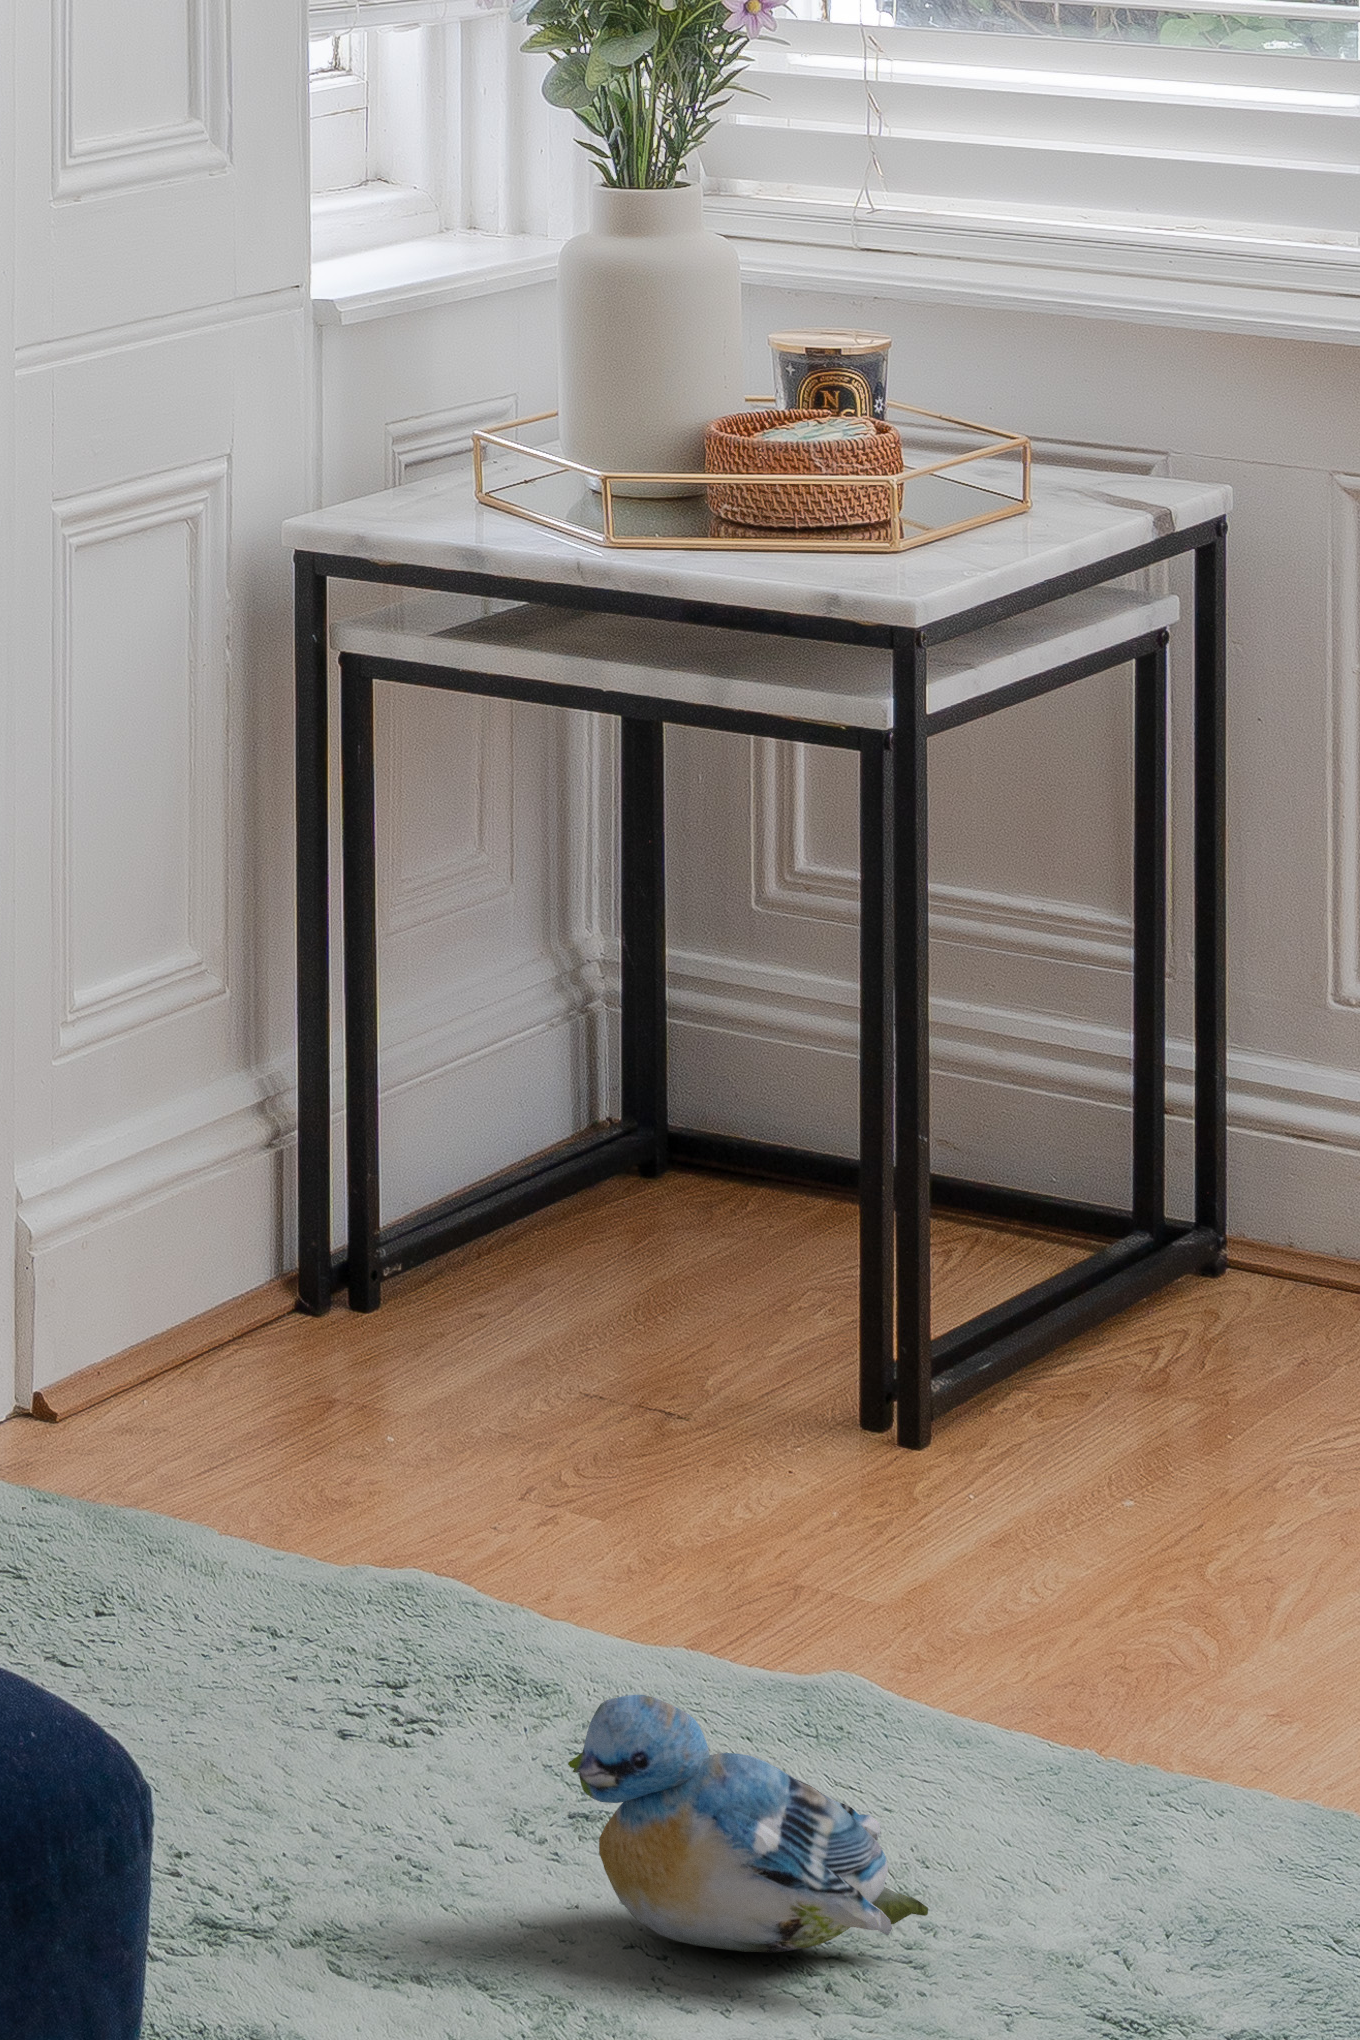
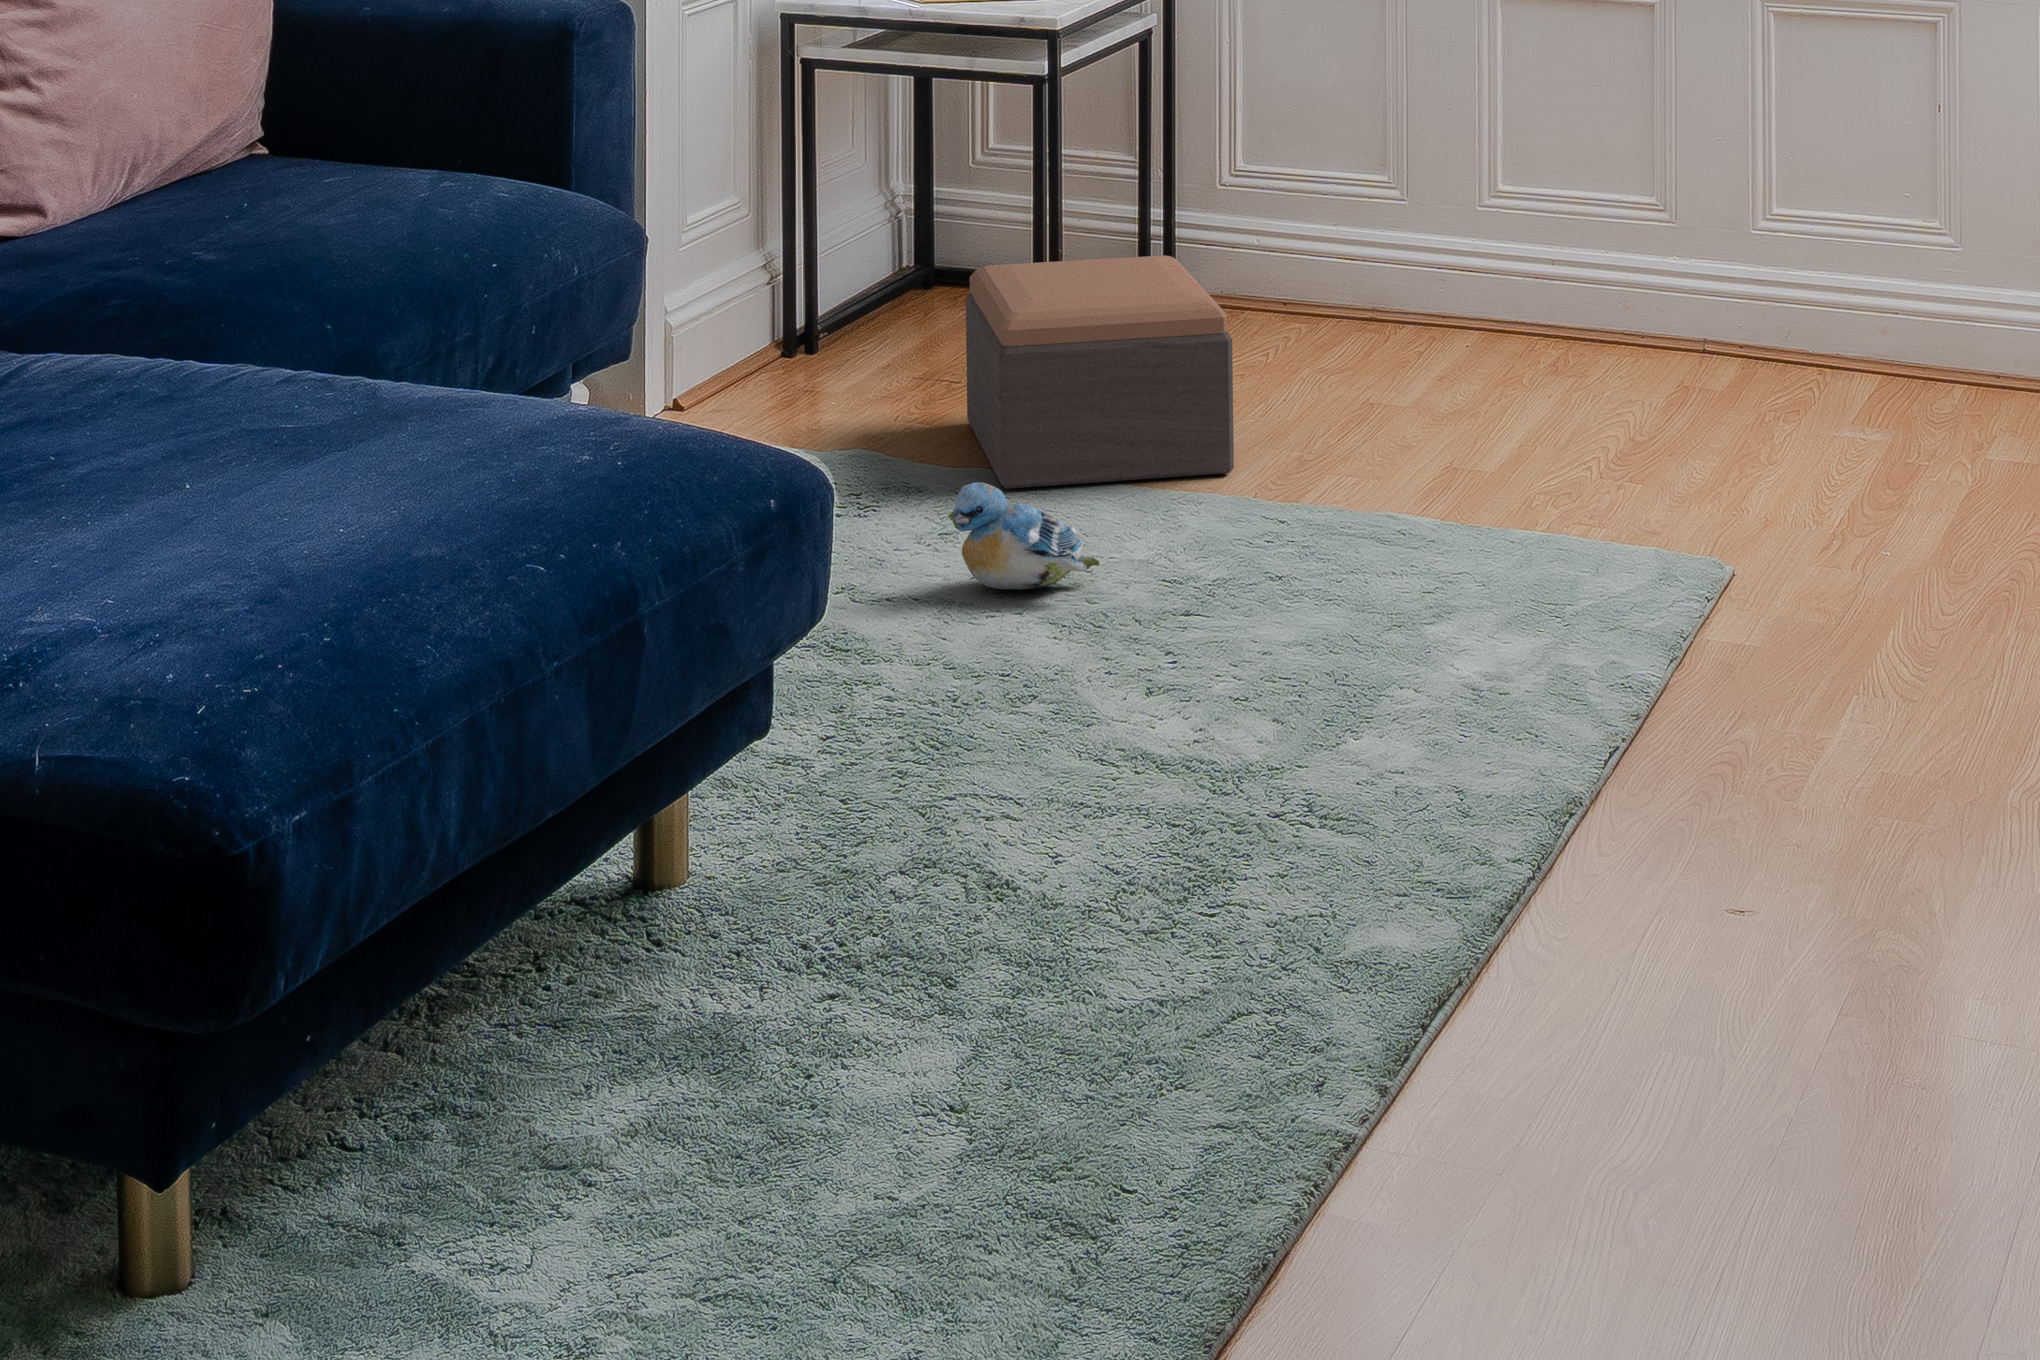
footstool: none [678,1159,1296,1699] -> present [966,256,1234,489]

